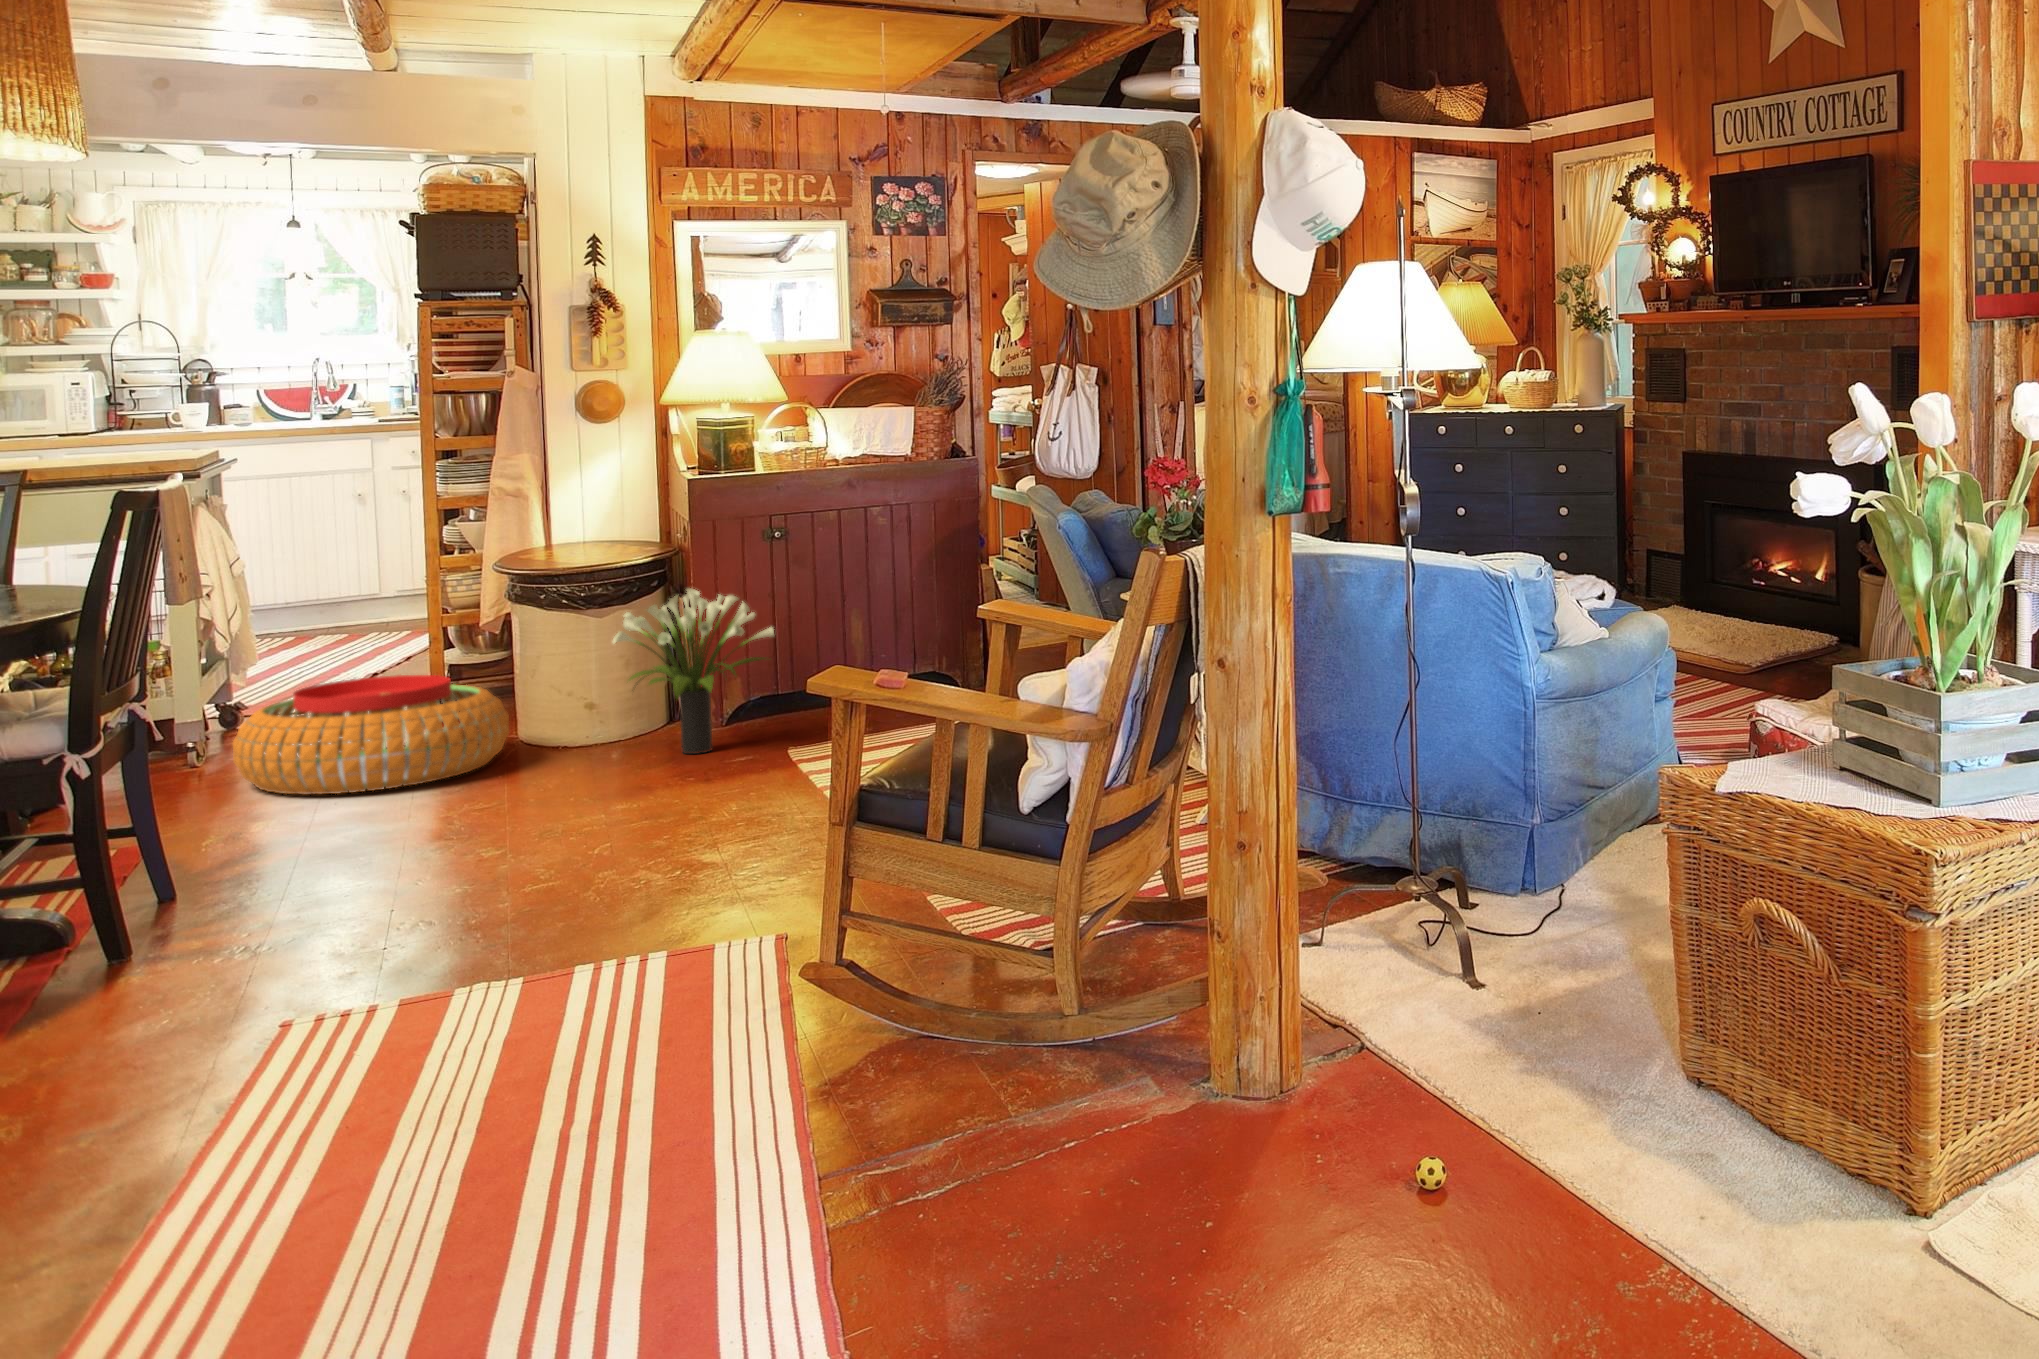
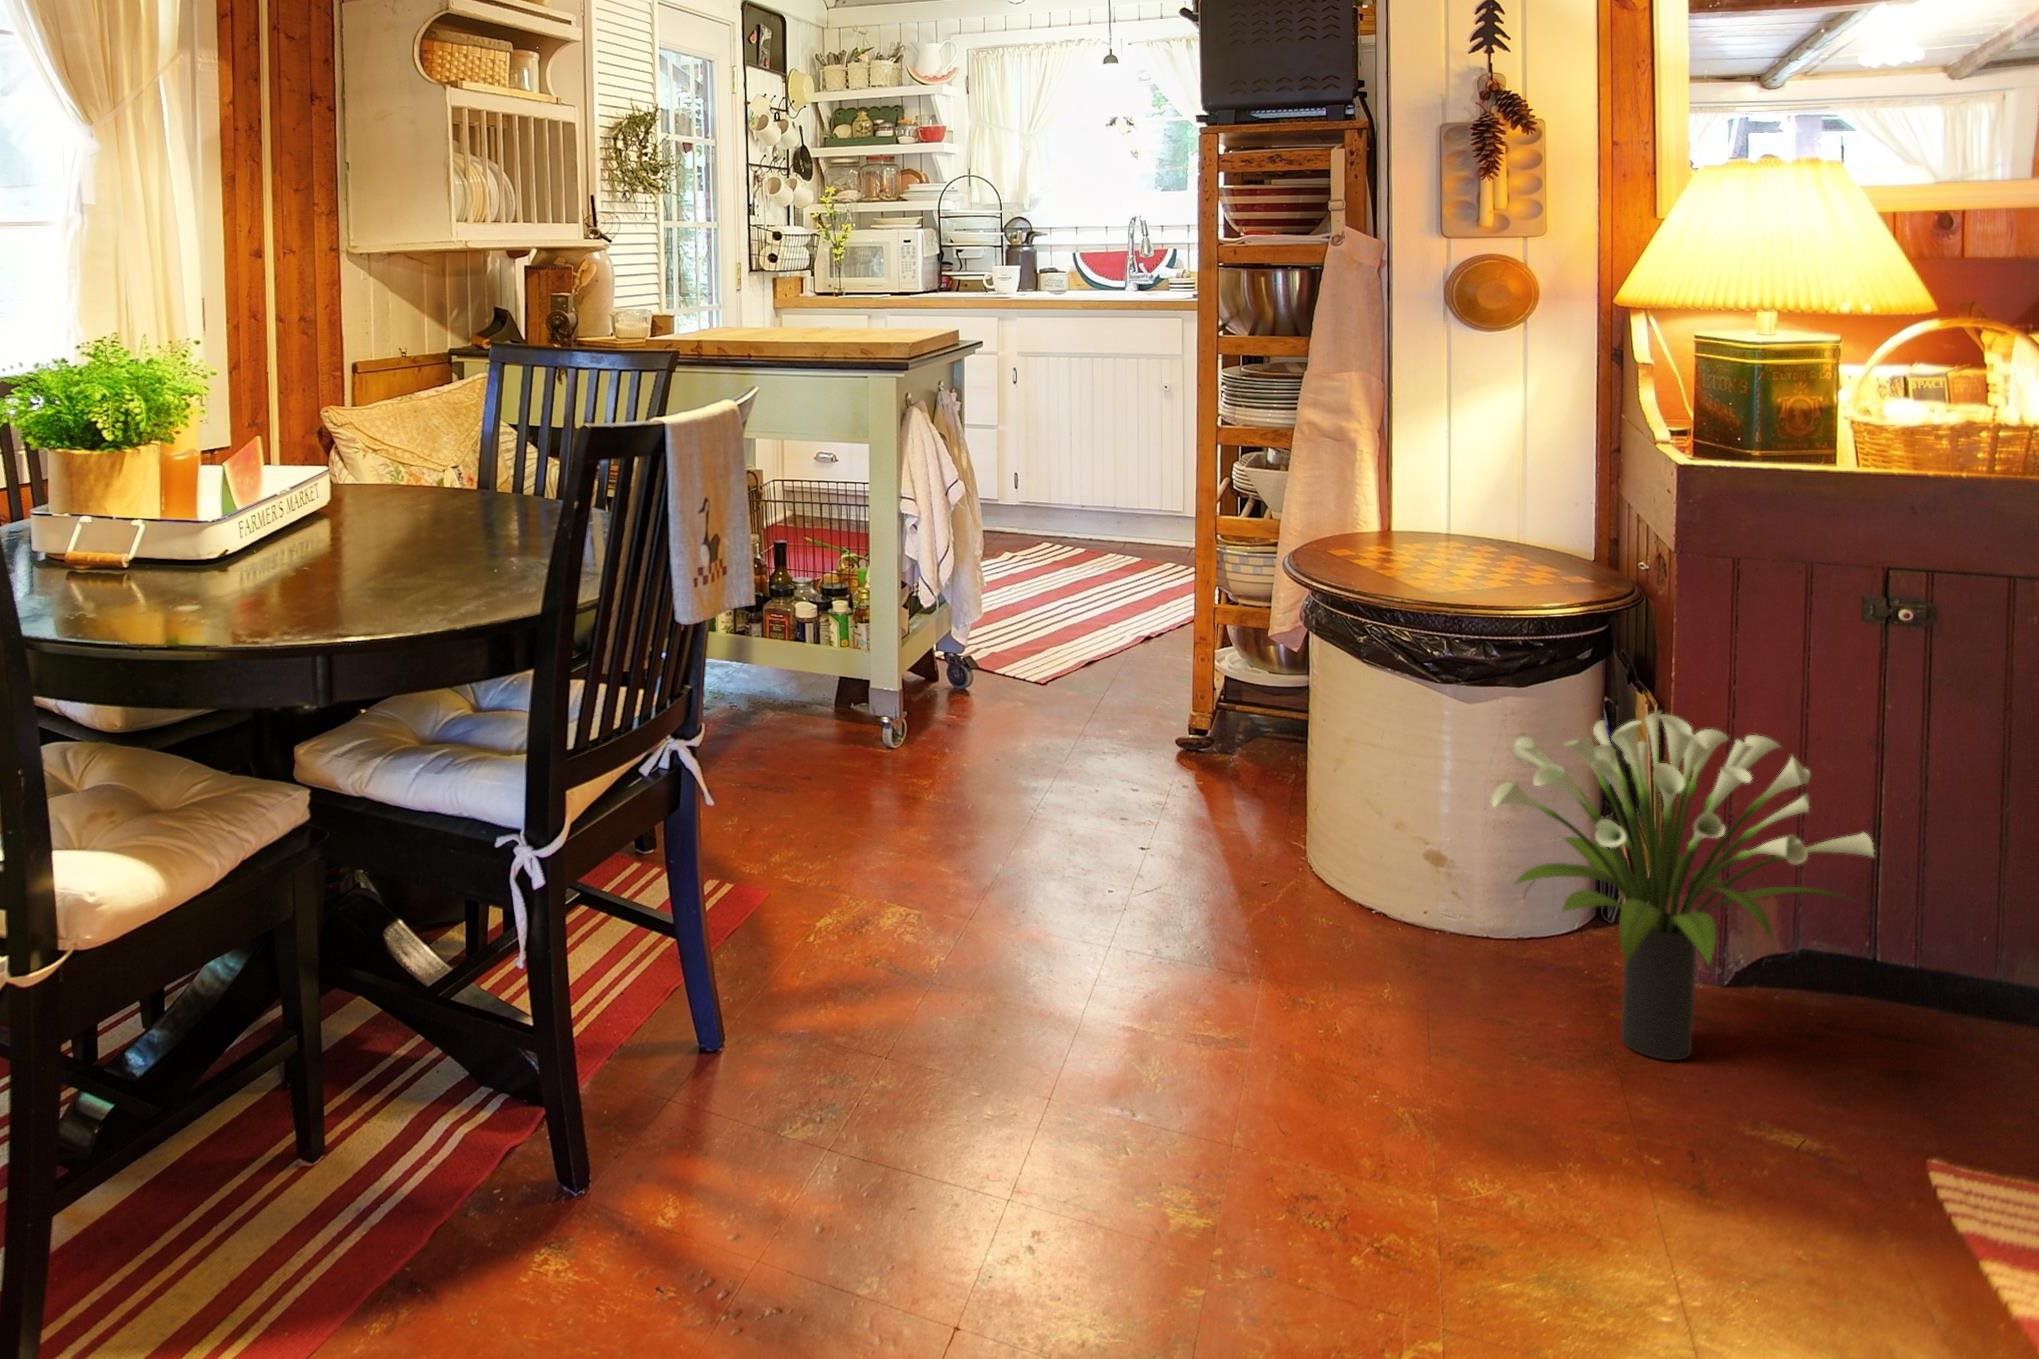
pouf: present [233,675,509,794] -> none [873,742,1288,988]

